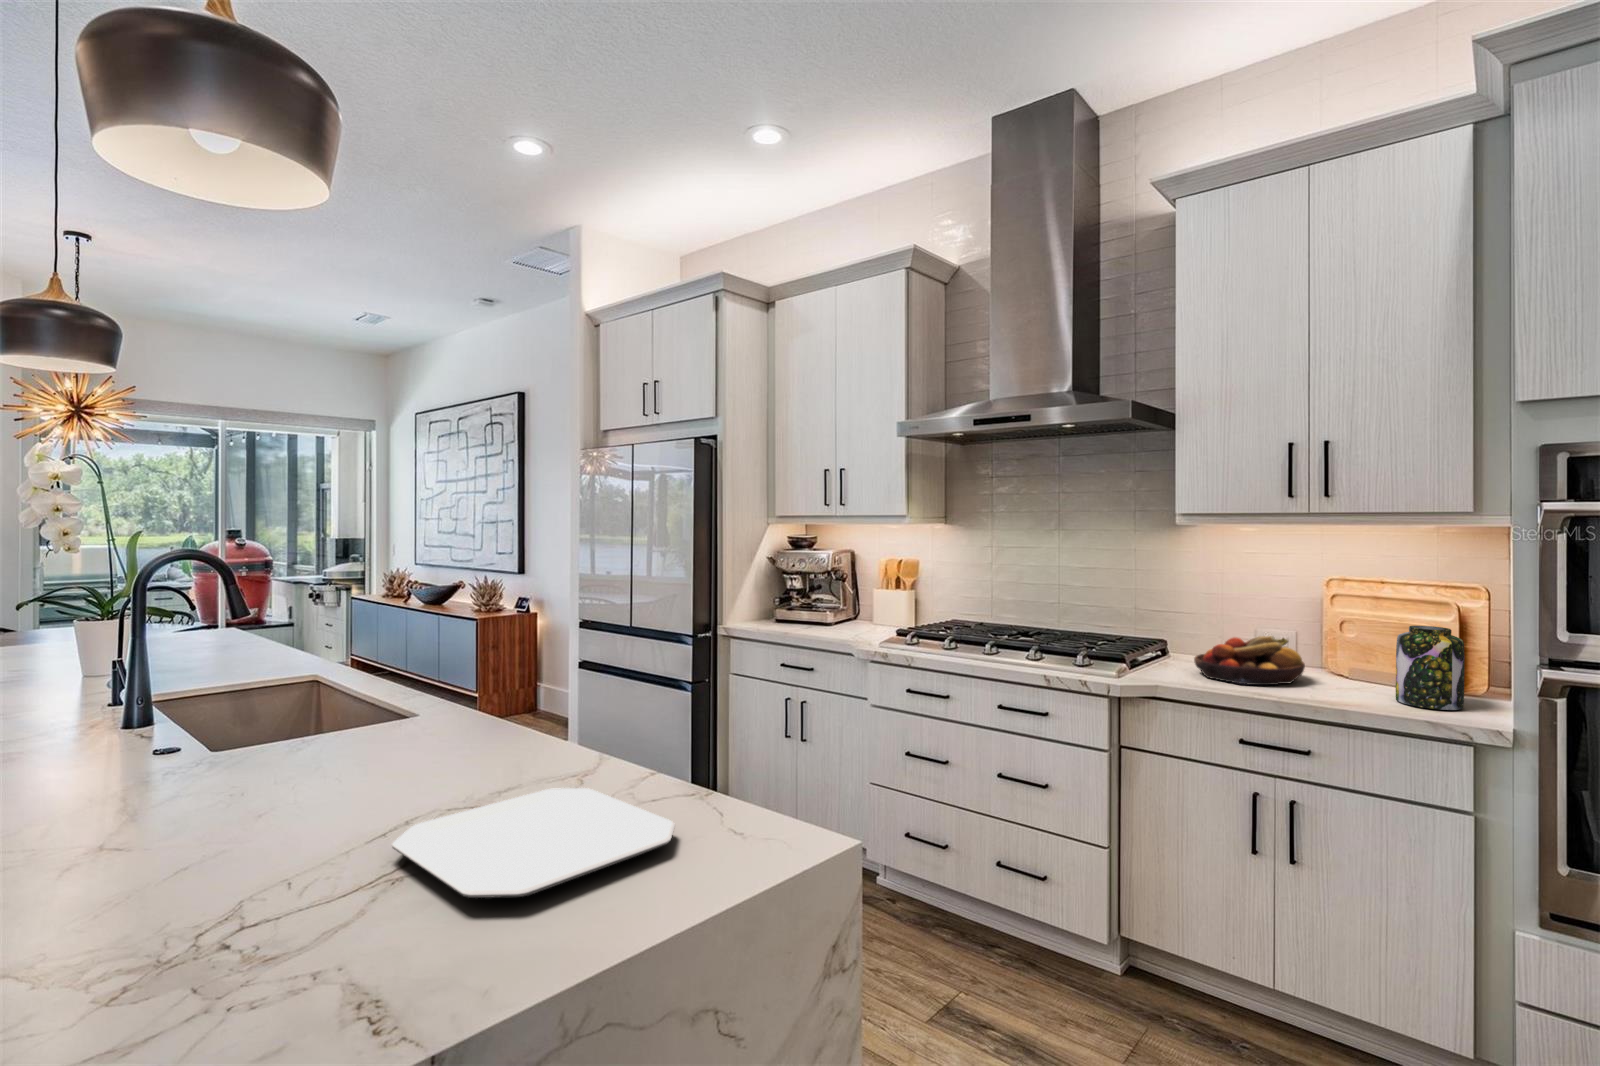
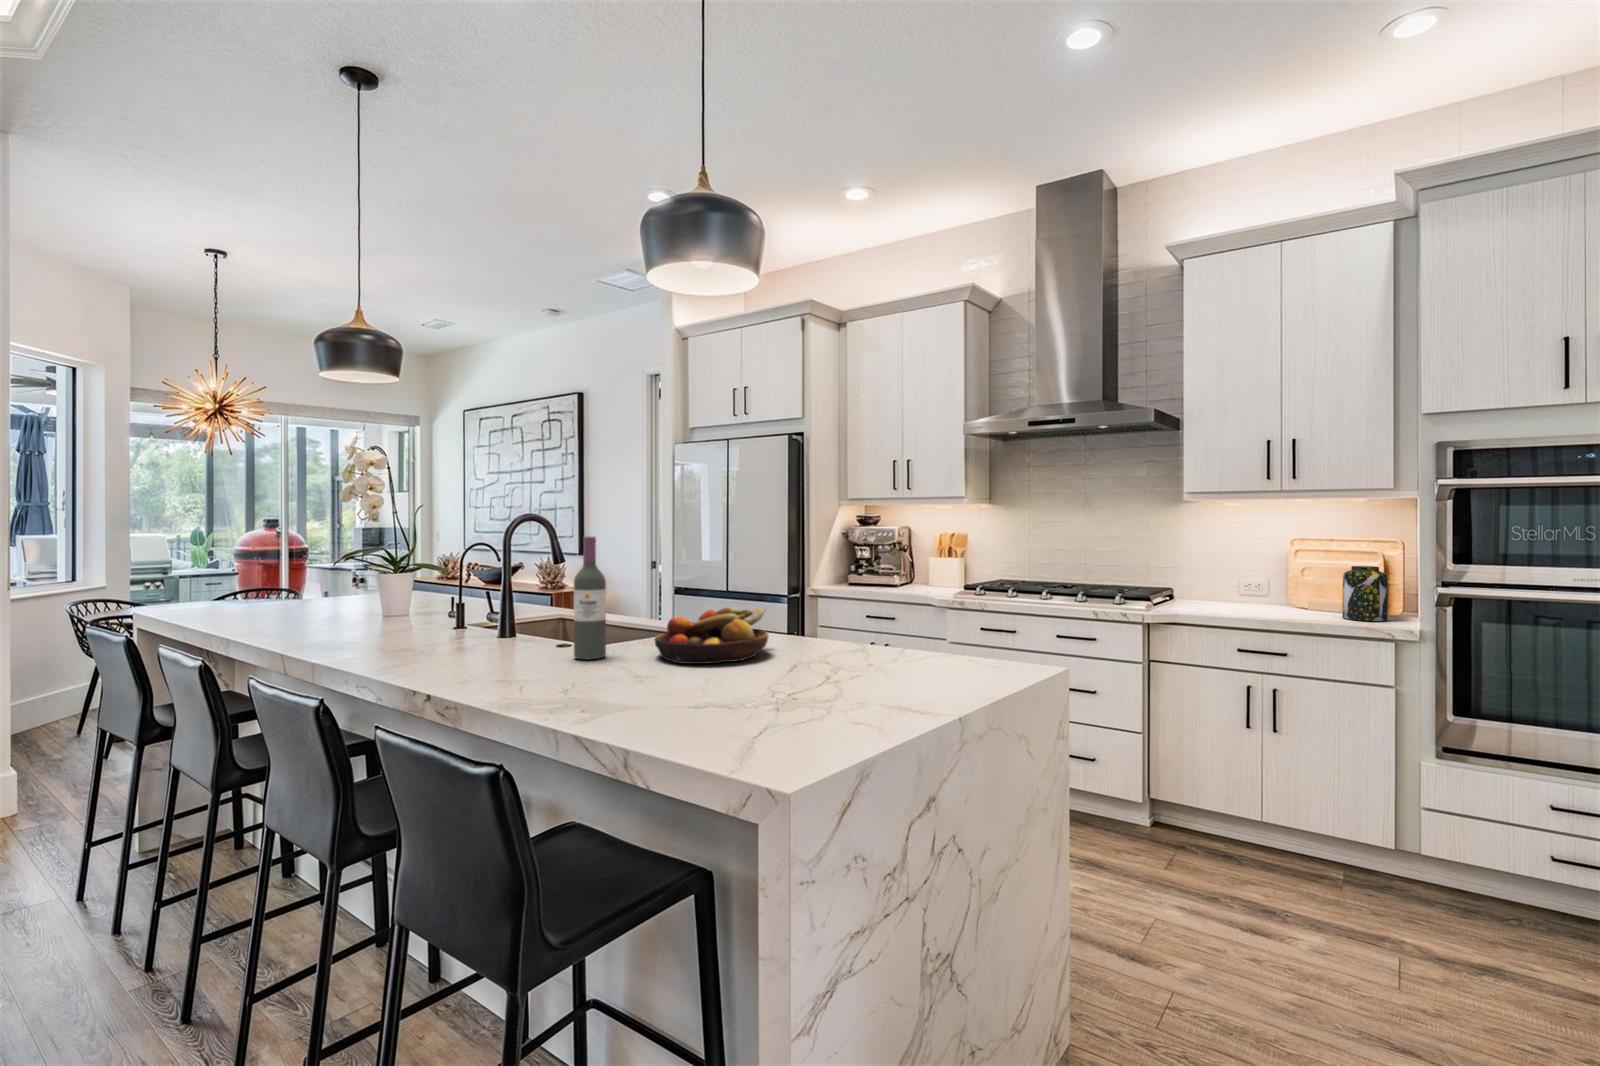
wine bottle: none [70,601,137,806] -> present [574,537,606,659]
fruit bowl: present [1194,636,1305,685] -> present [655,607,768,664]
plate: present [392,788,675,898] -> none [816,646,968,678]

